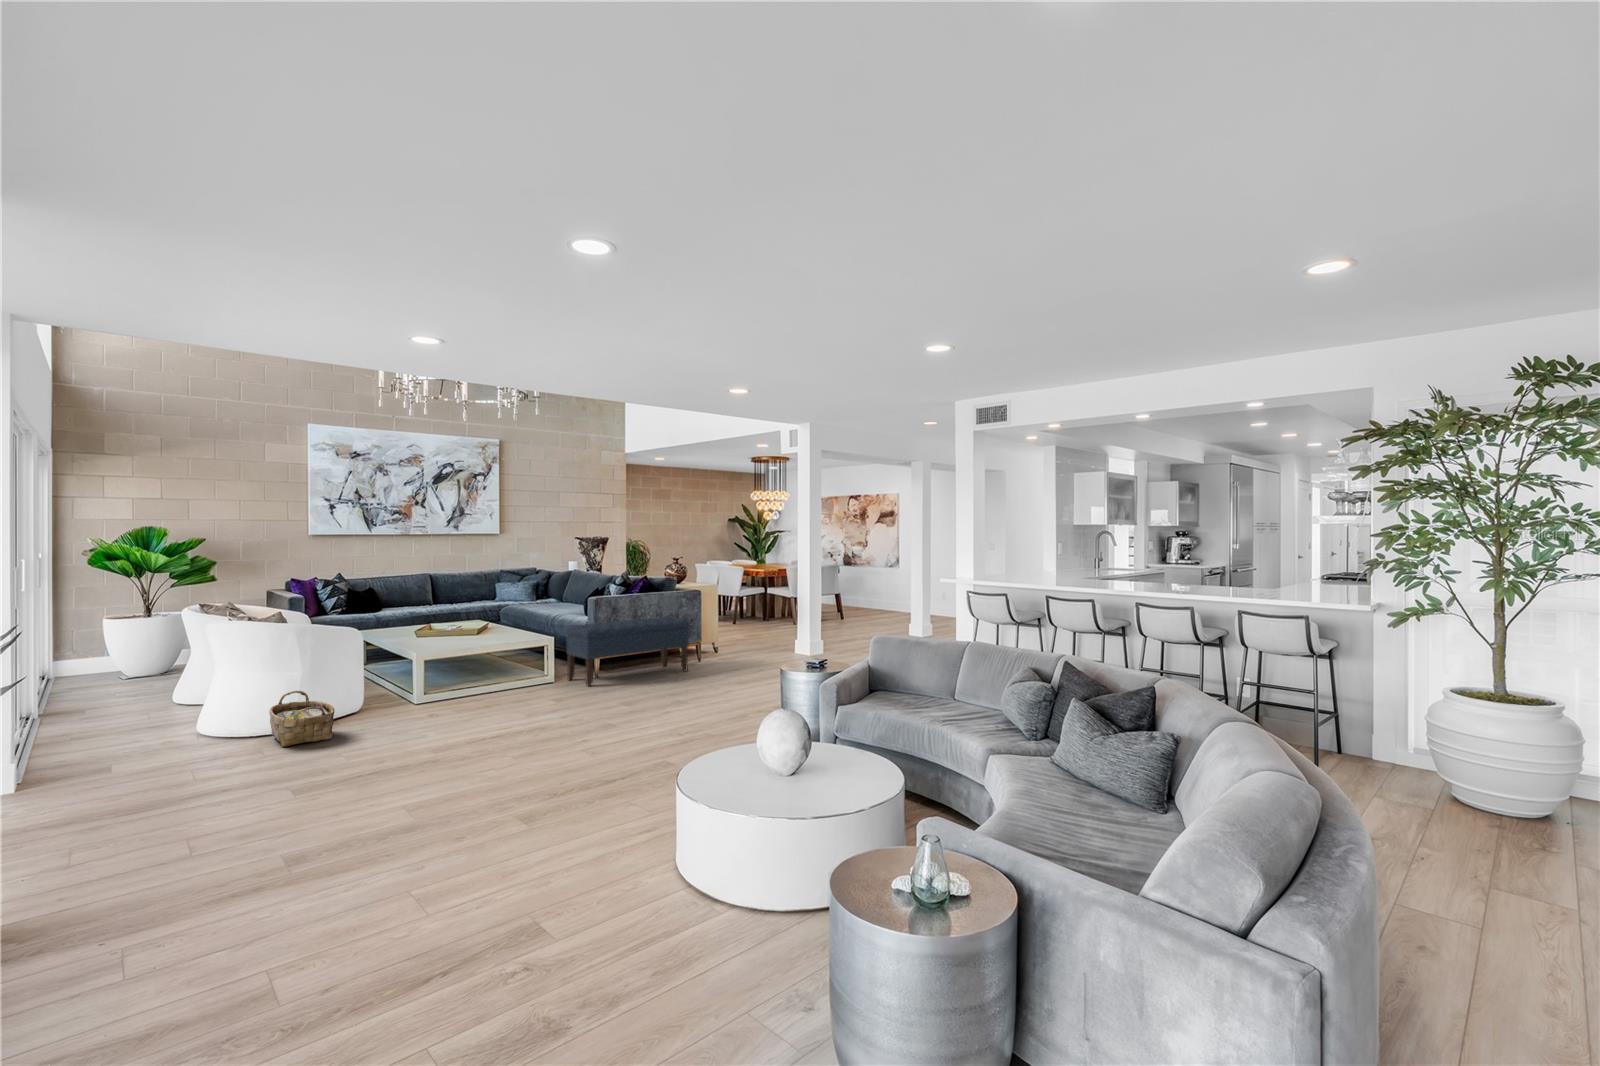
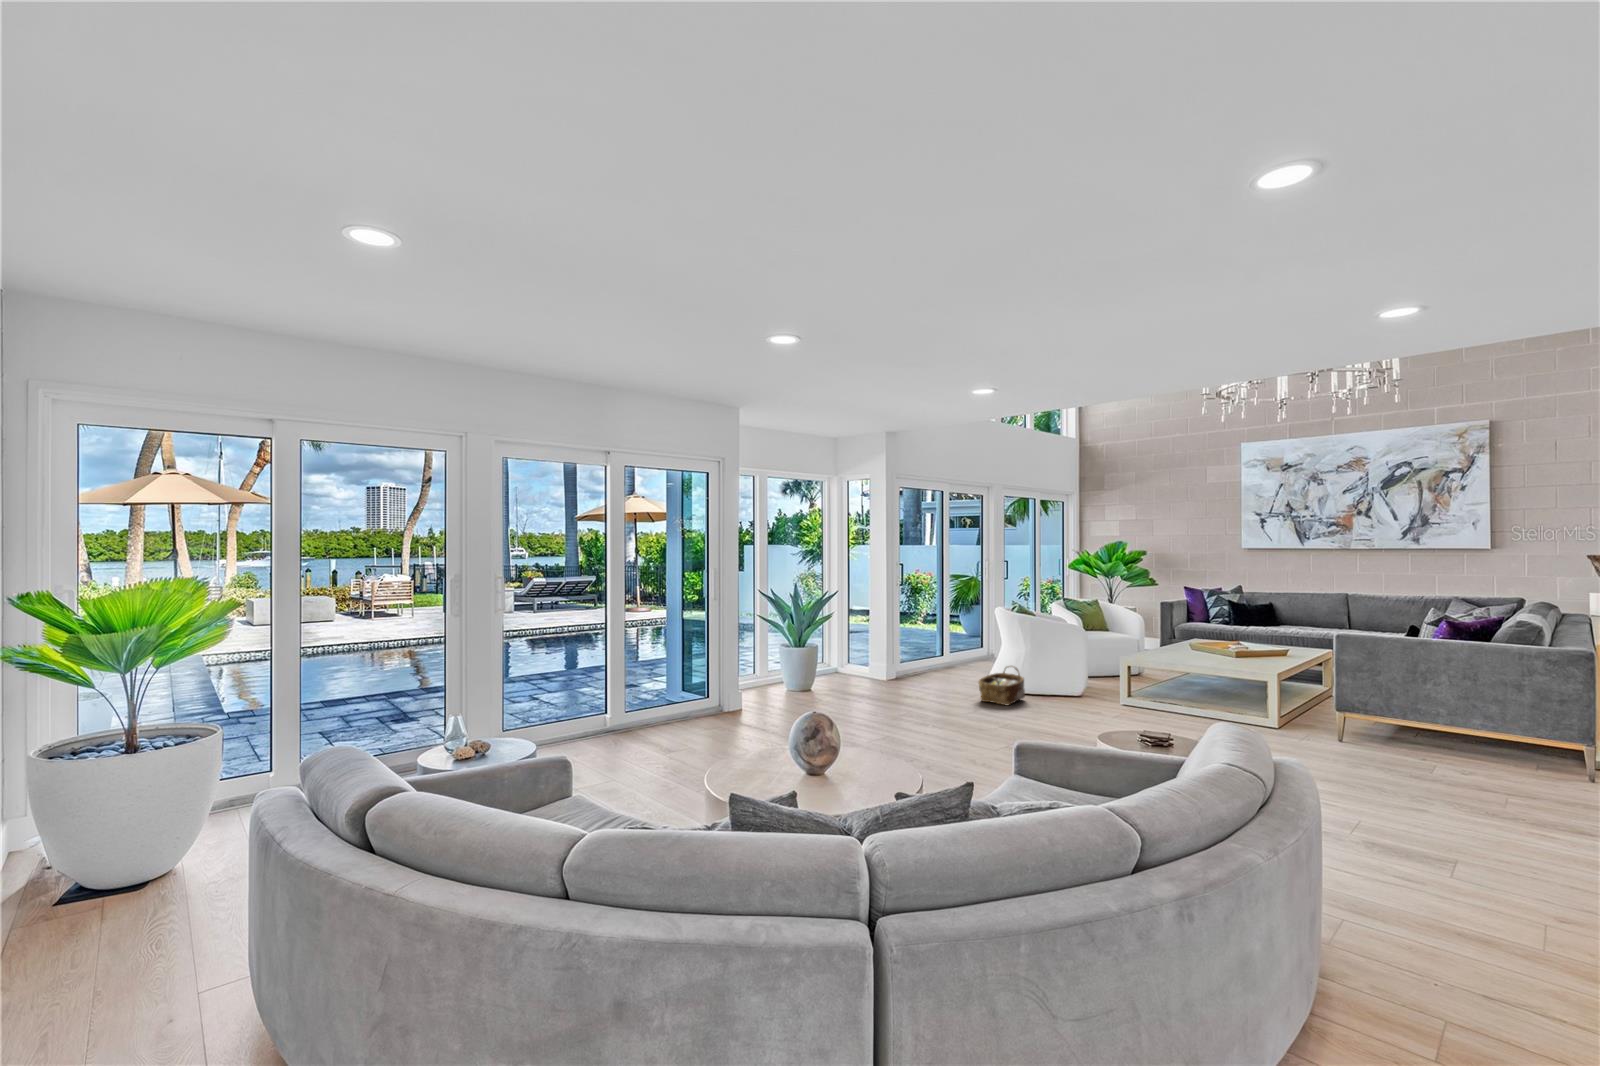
bench: present [565,617,690,687] -> none [1291,665,1512,777]

